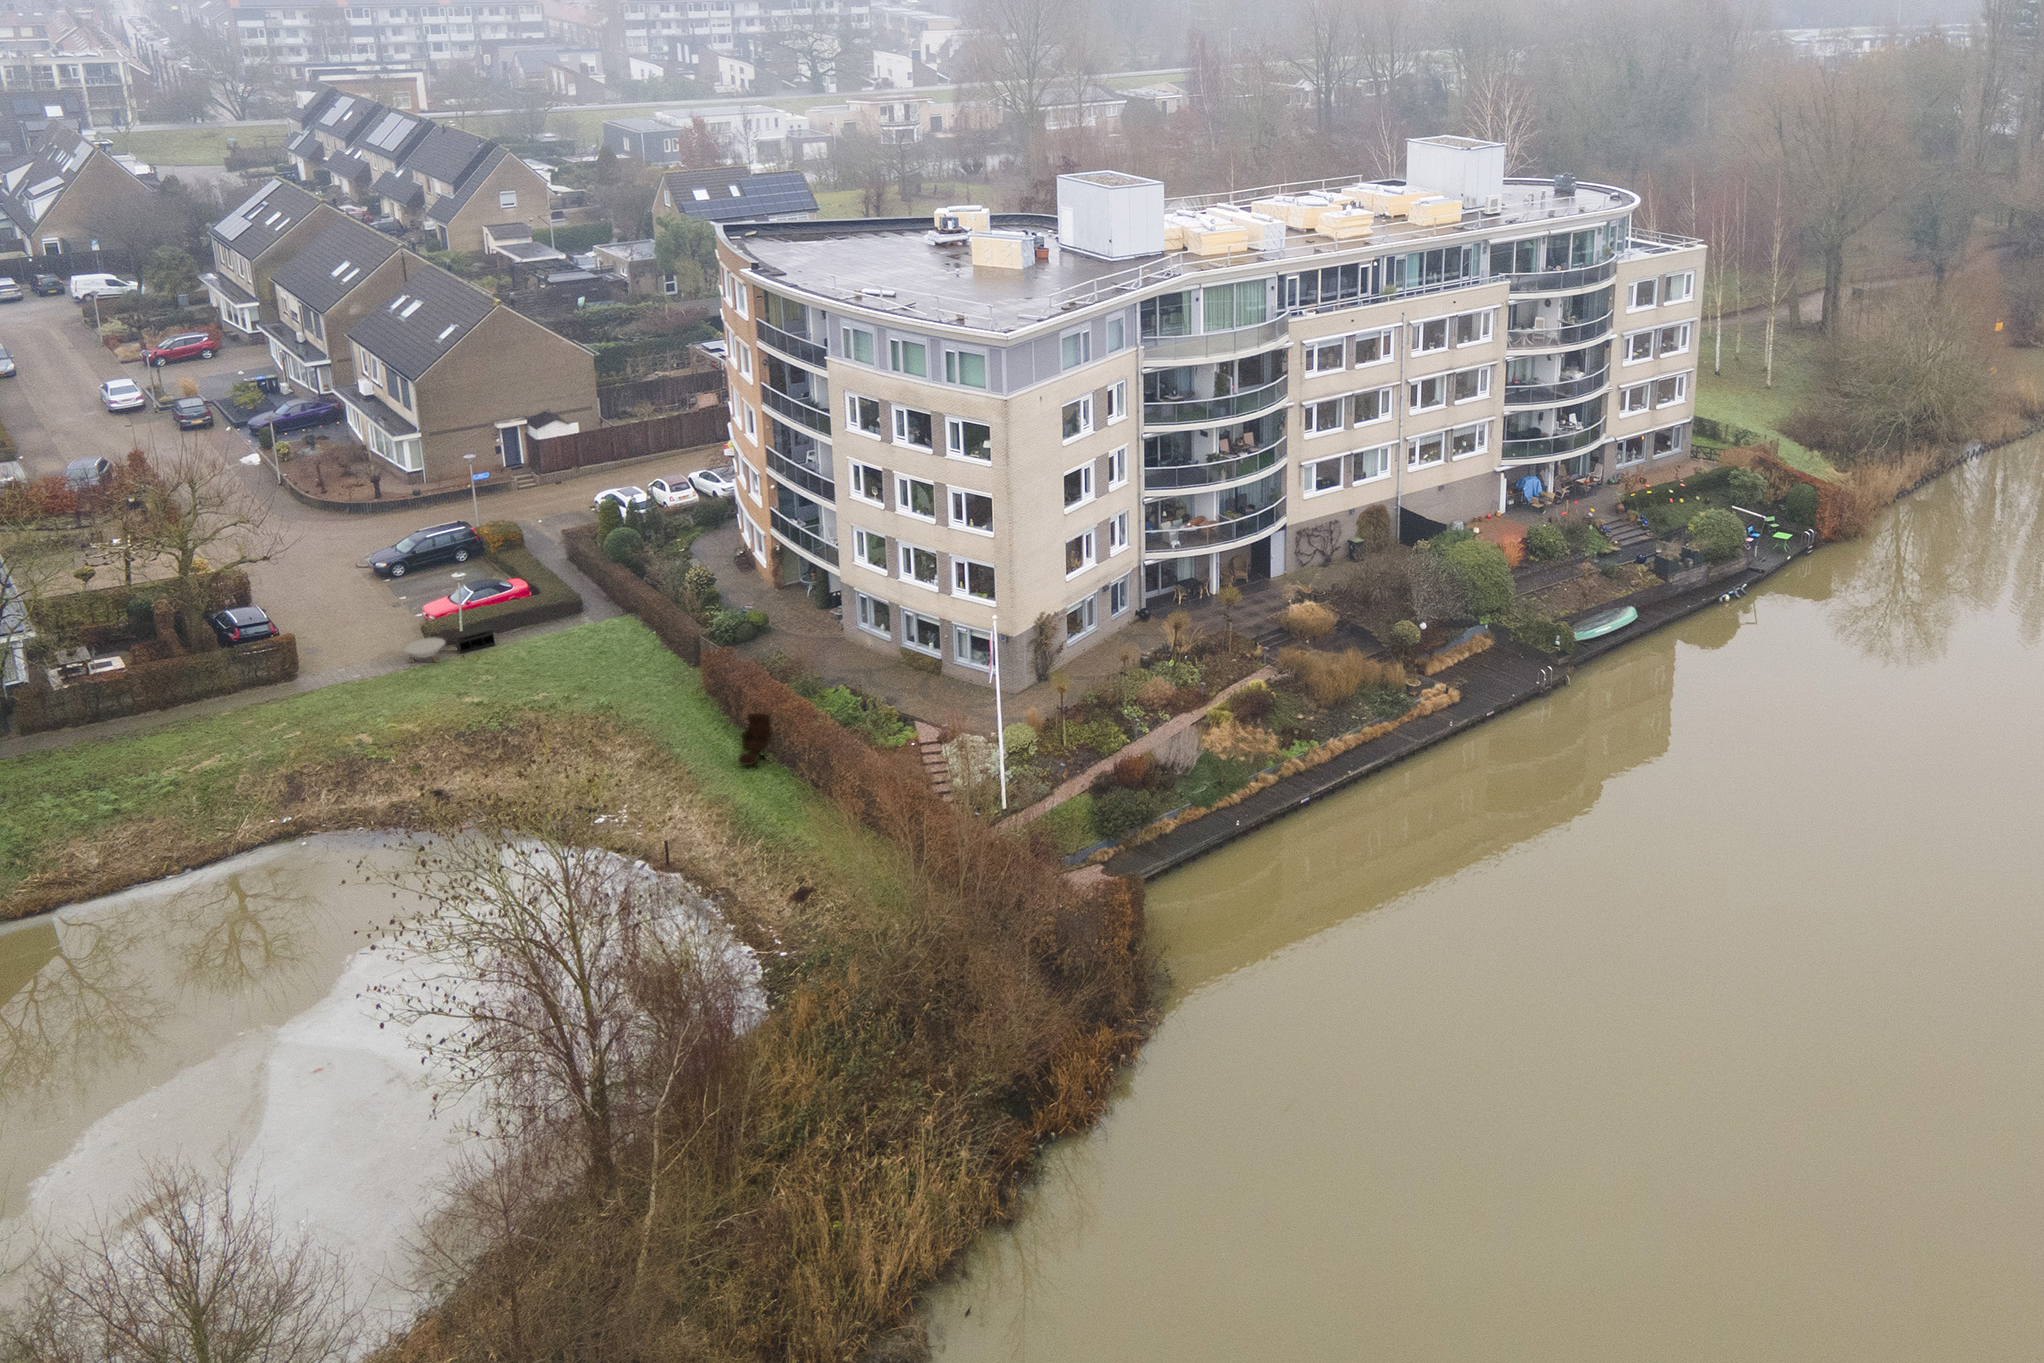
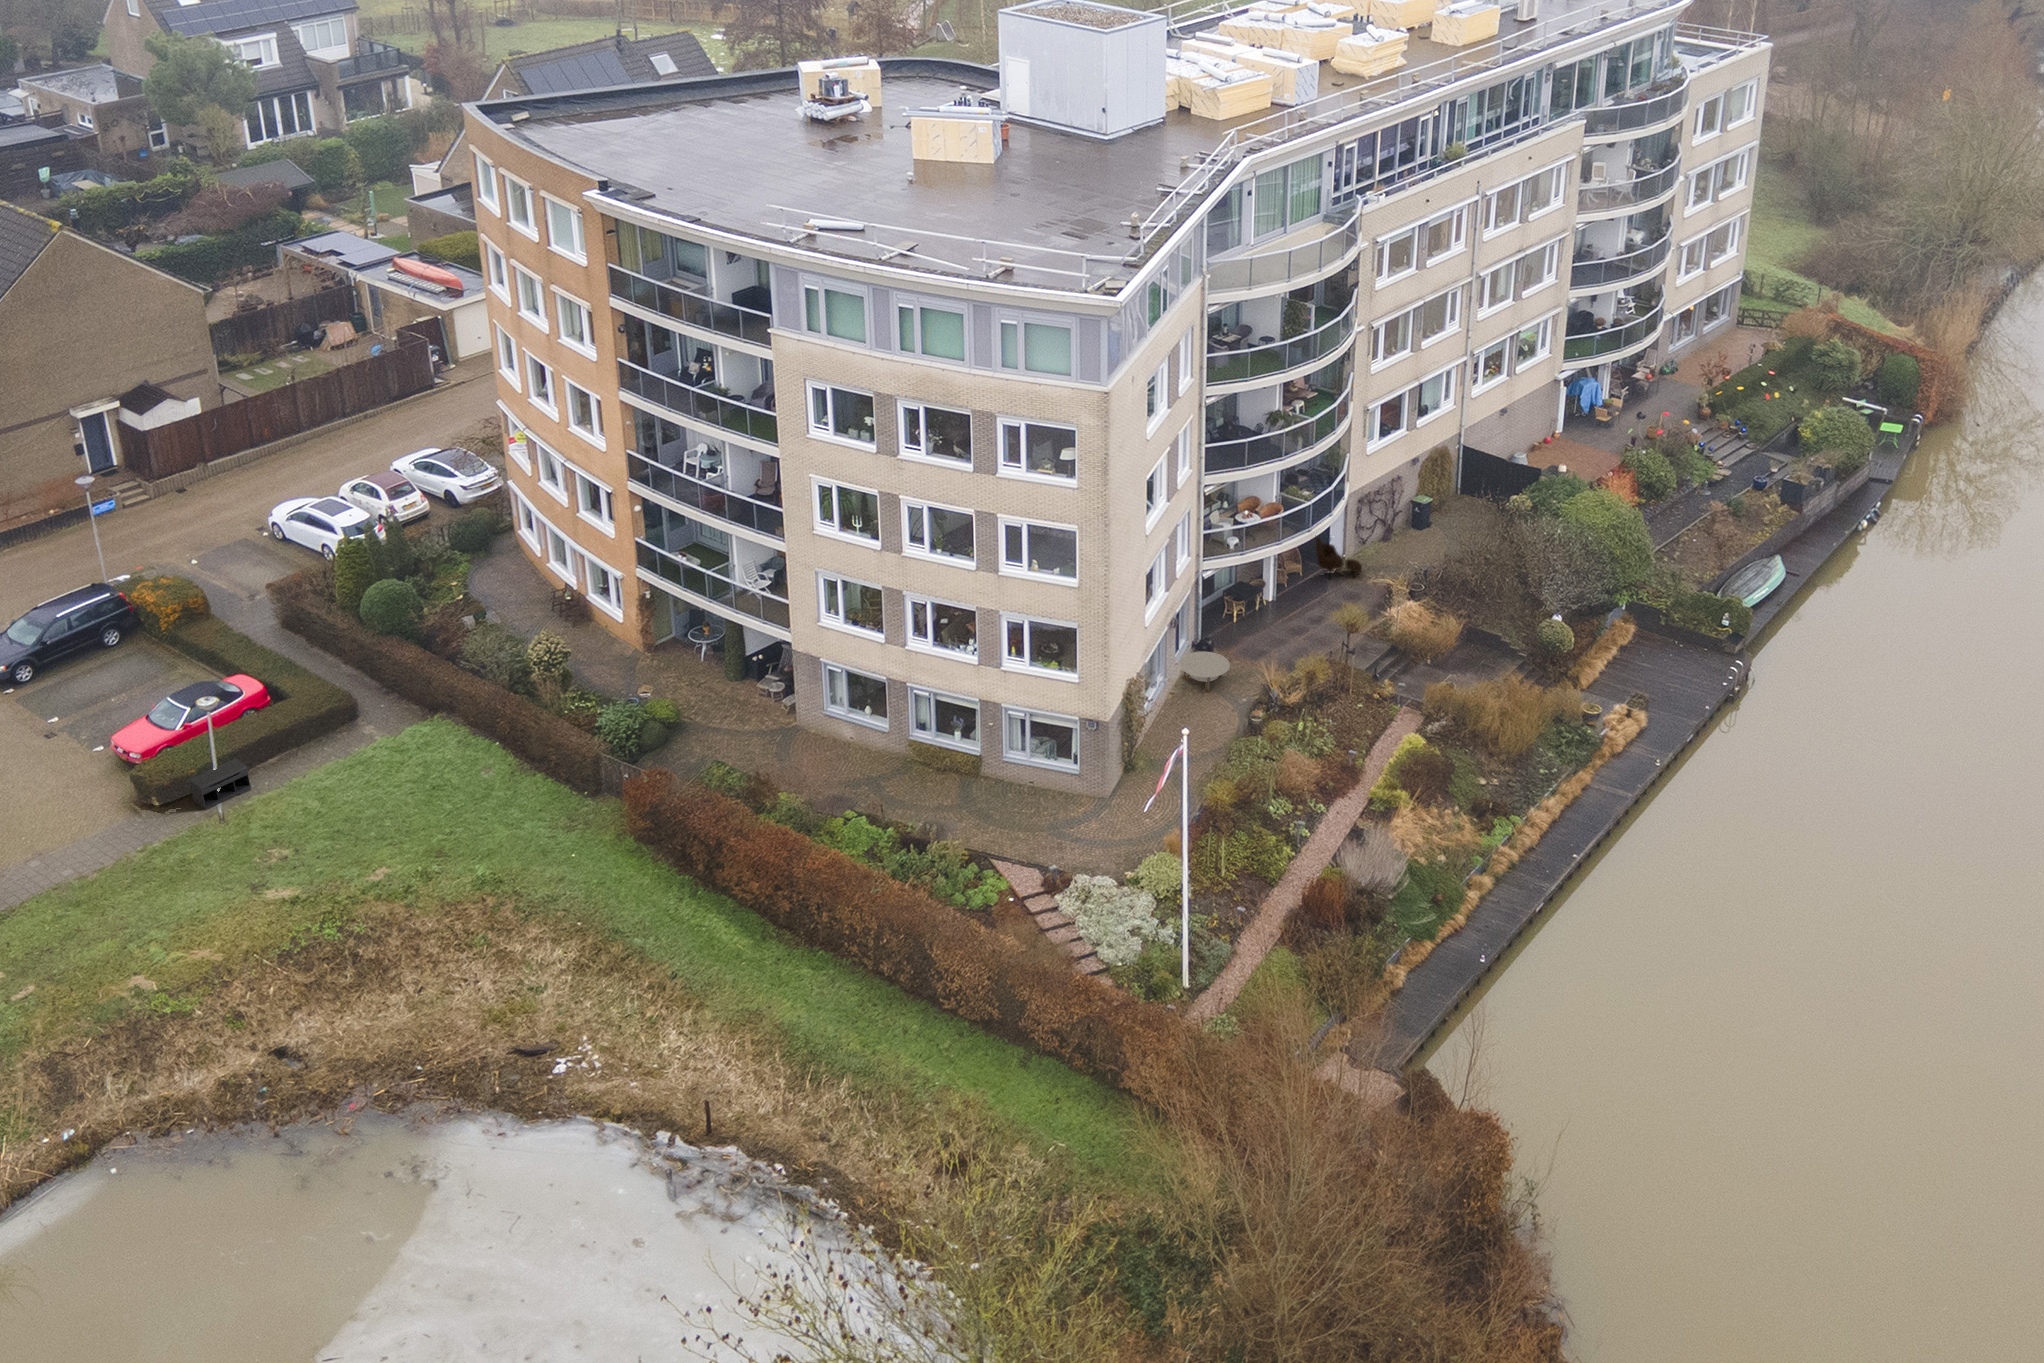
round table: present [405,638,445,663] -> present [1179,651,1230,693]
lounge chair: present [738,713,773,765] -> present [1316,537,1362,578]

